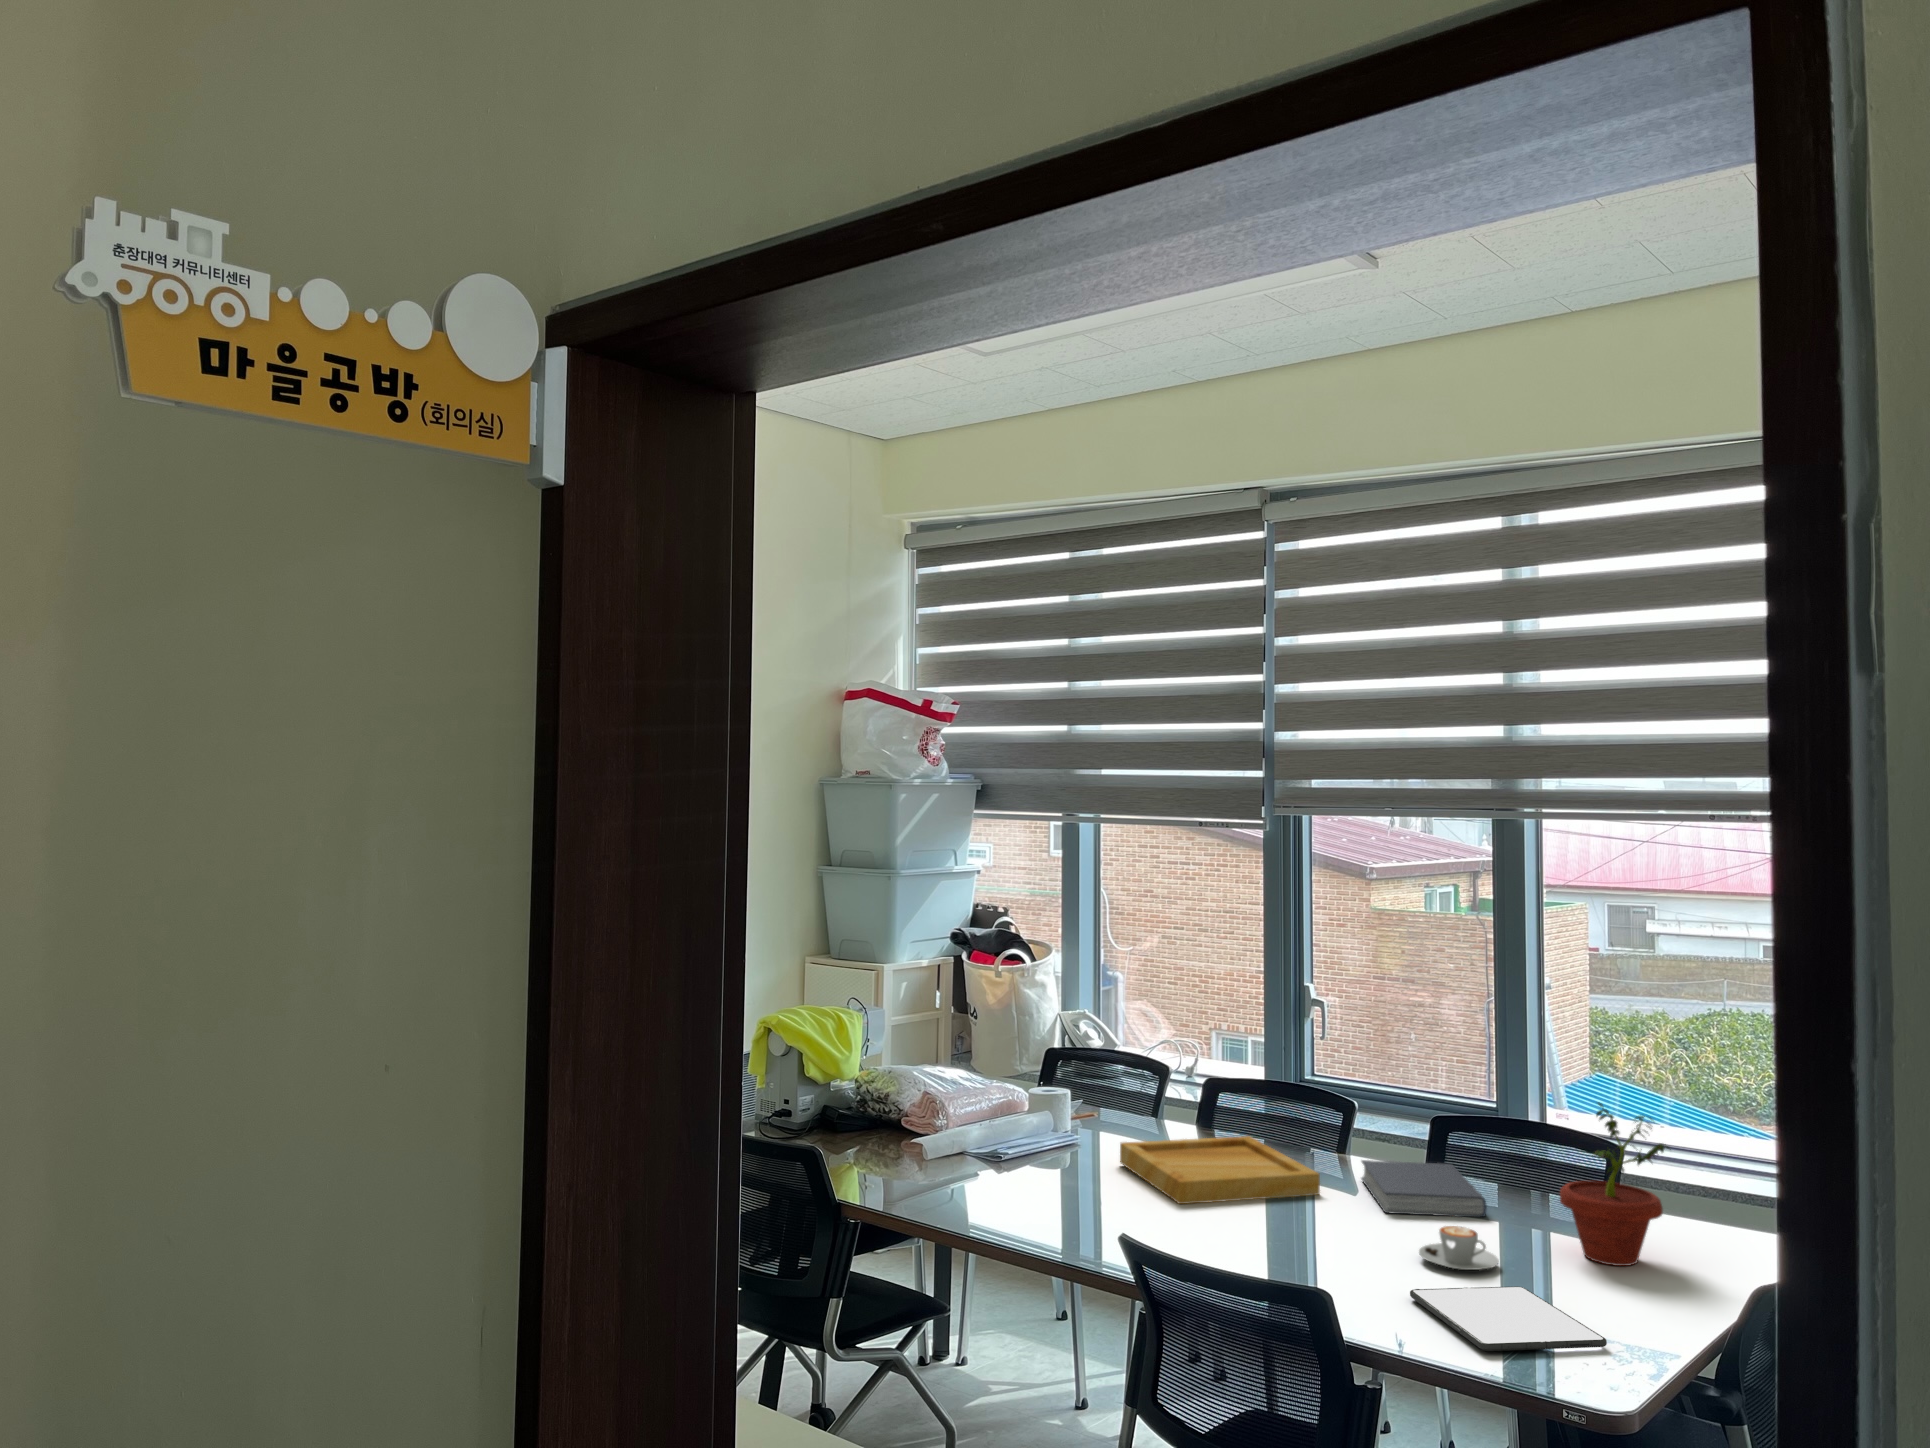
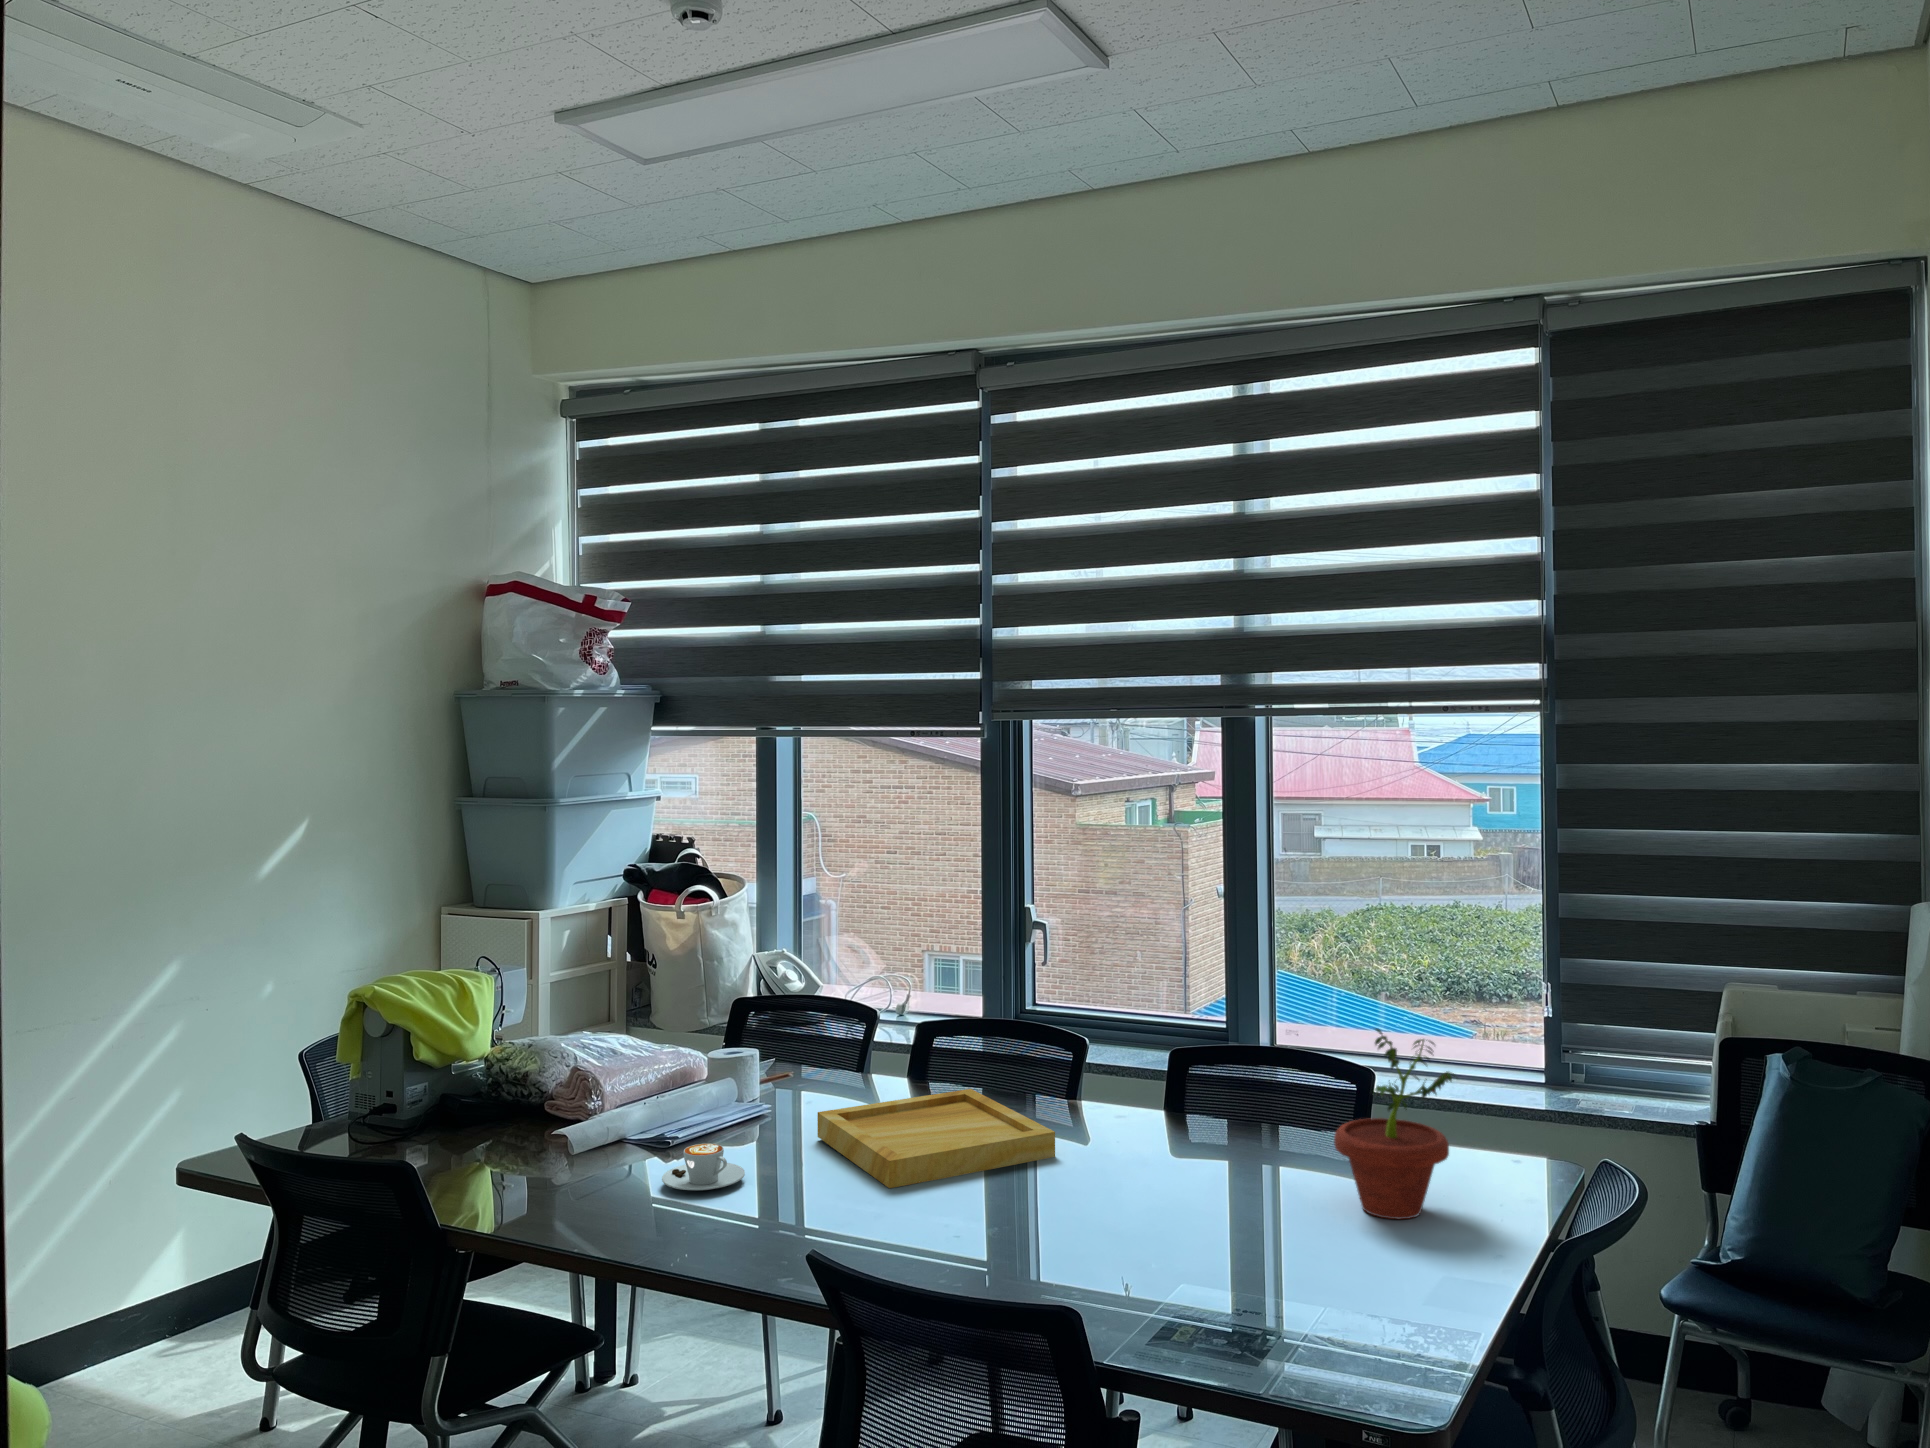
book: present [1361,1160,1487,1217] -> none [1100,1104,1246,1175]
coffee cup: present [1419,1226,1499,1270] -> present [662,1143,745,1190]
tablet: present [1410,1286,1607,1351] -> none [1179,1266,1423,1374]

